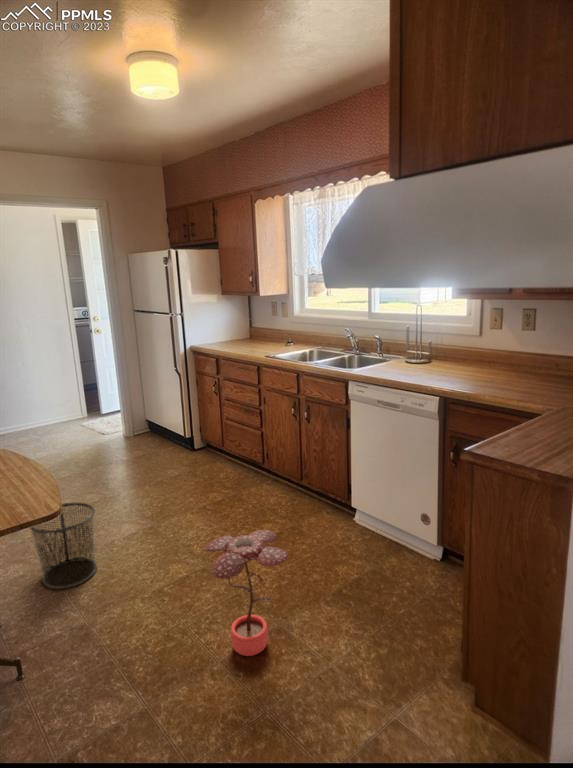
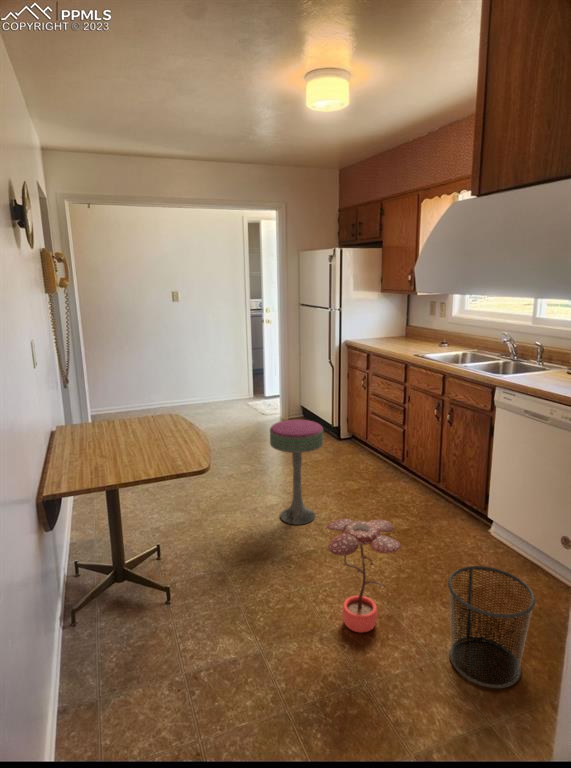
bar stool: none [121,434,184,551] -> present [270,420,323,524]
waste bin: present [31,503,97,589] -> present [448,566,536,688]

